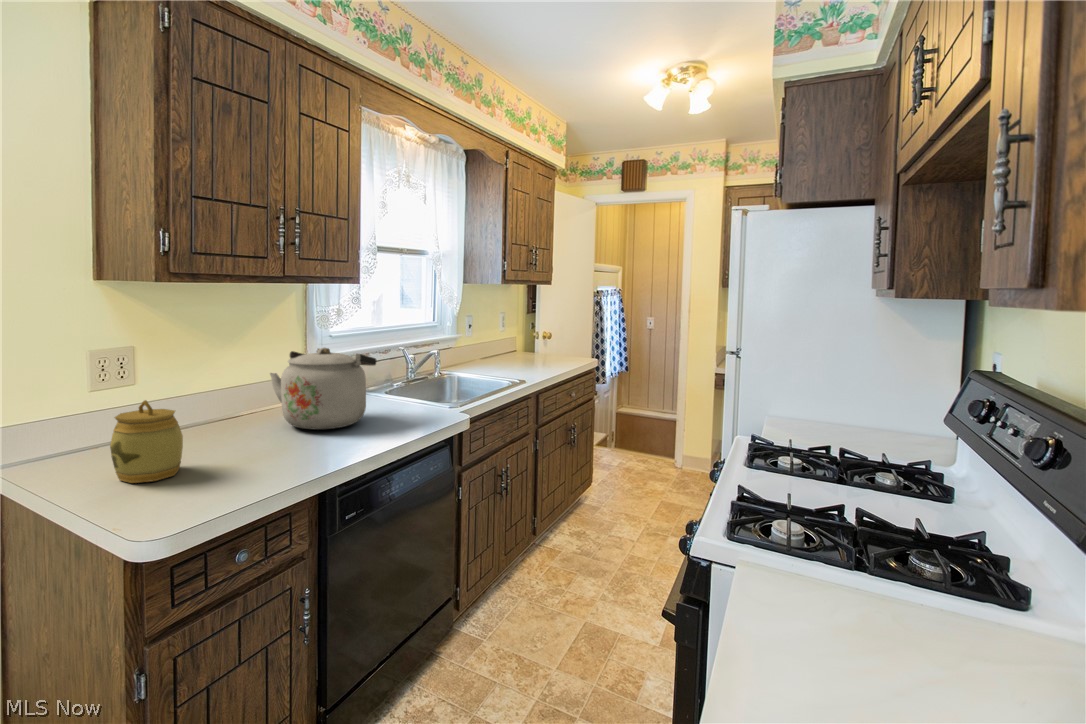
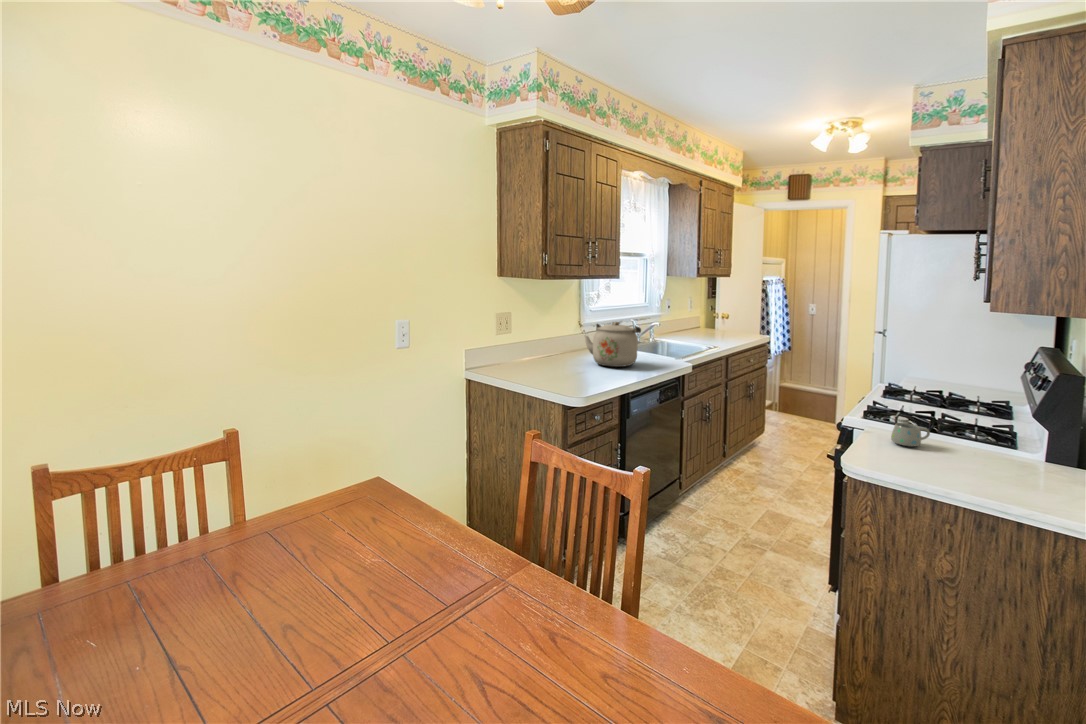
jar: present [110,400,183,483] -> none [545,344,572,381]
mug: none [819,593,904,666] -> present [891,423,930,446]

